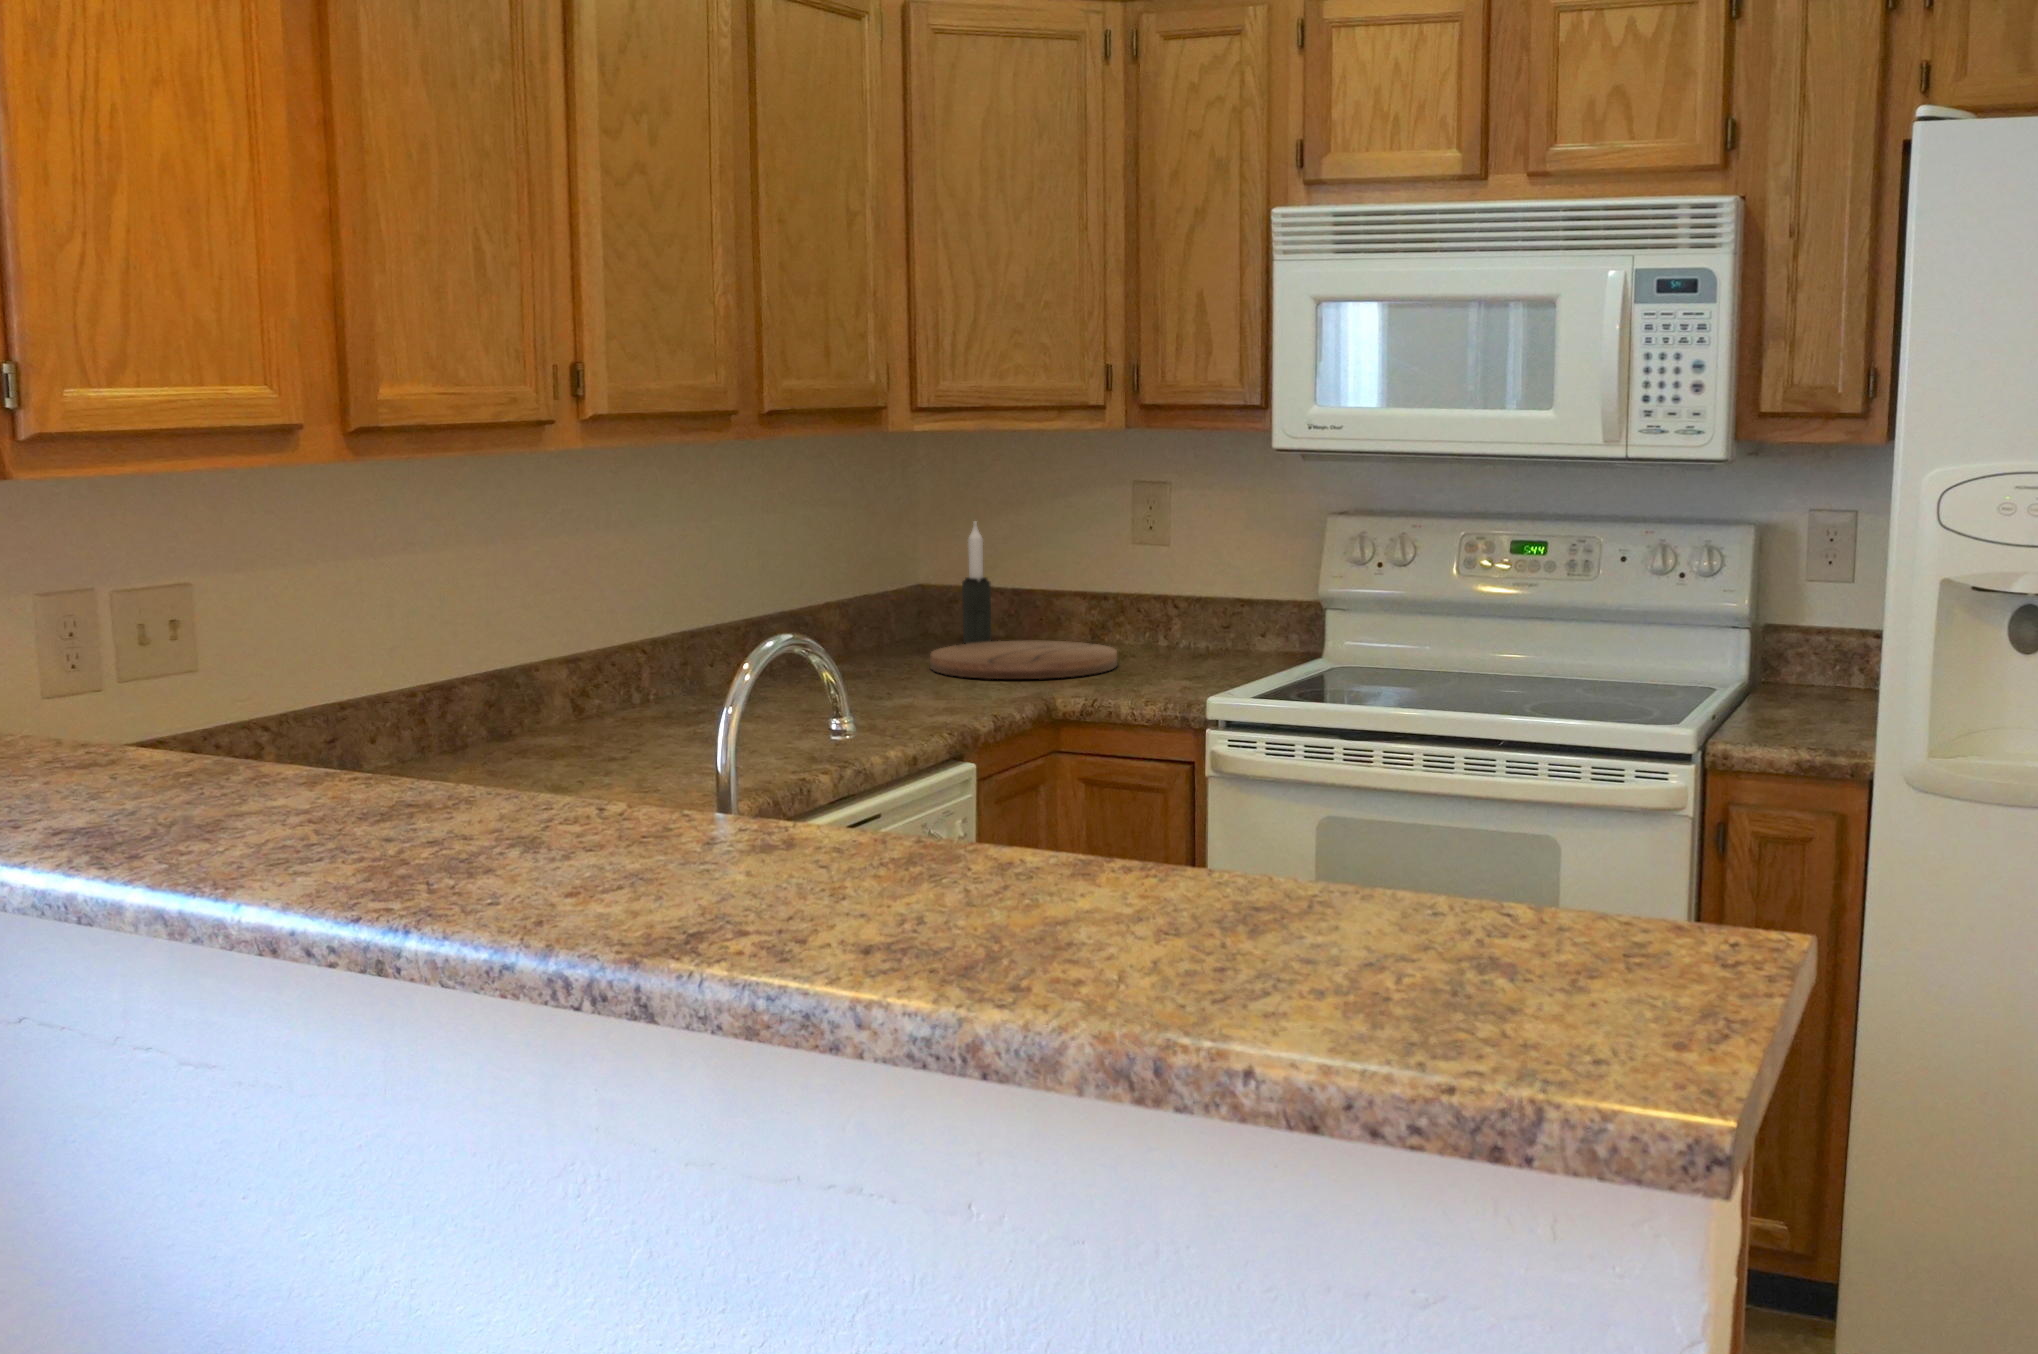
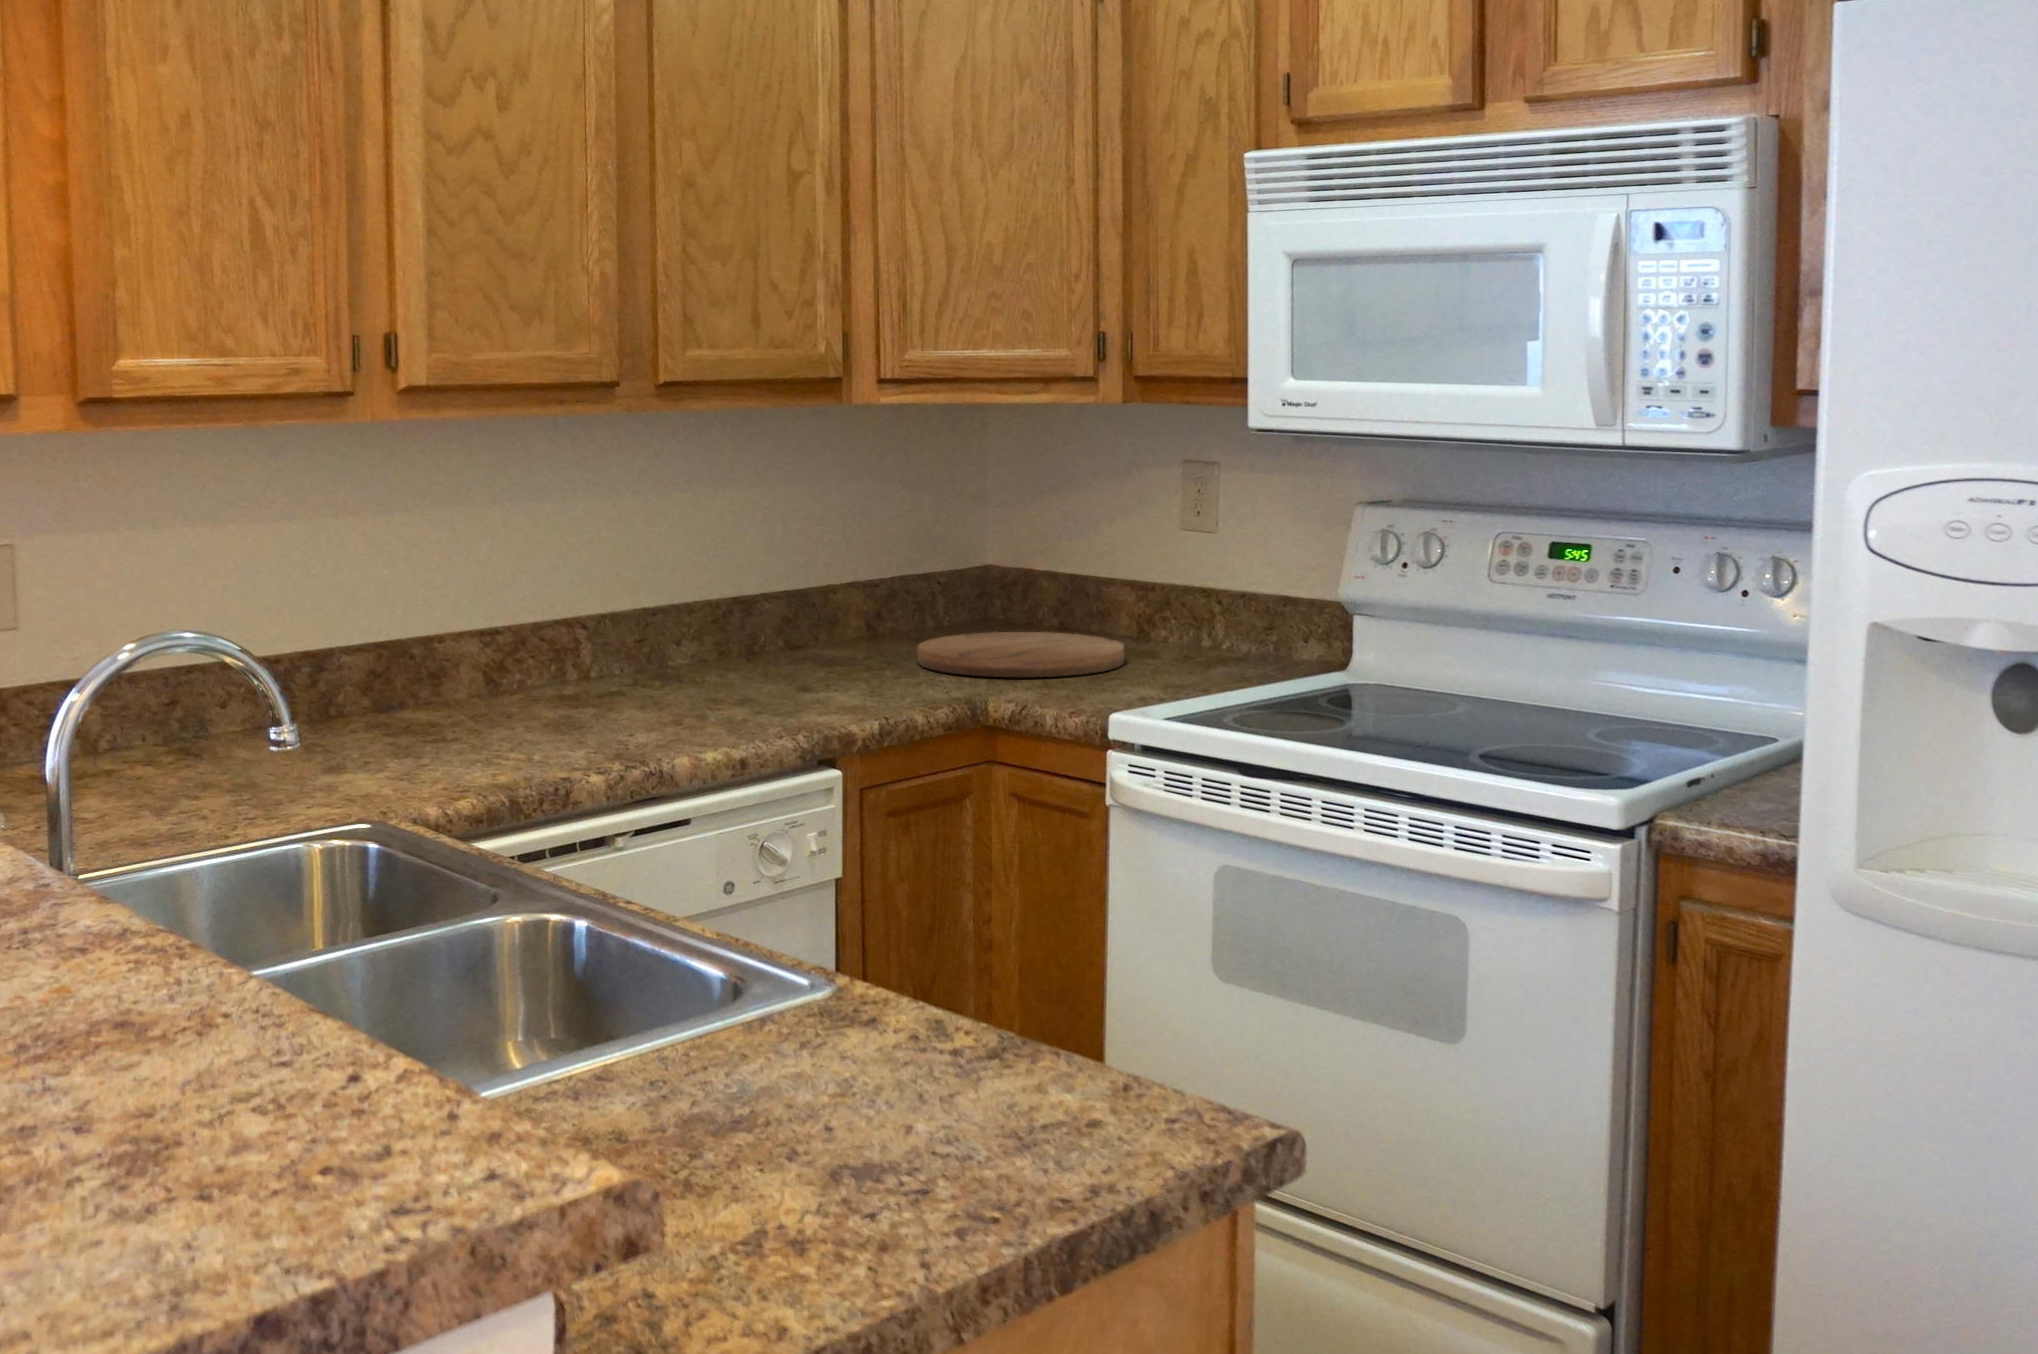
candle: present [962,521,991,644] -> none [1010,499,1038,634]

